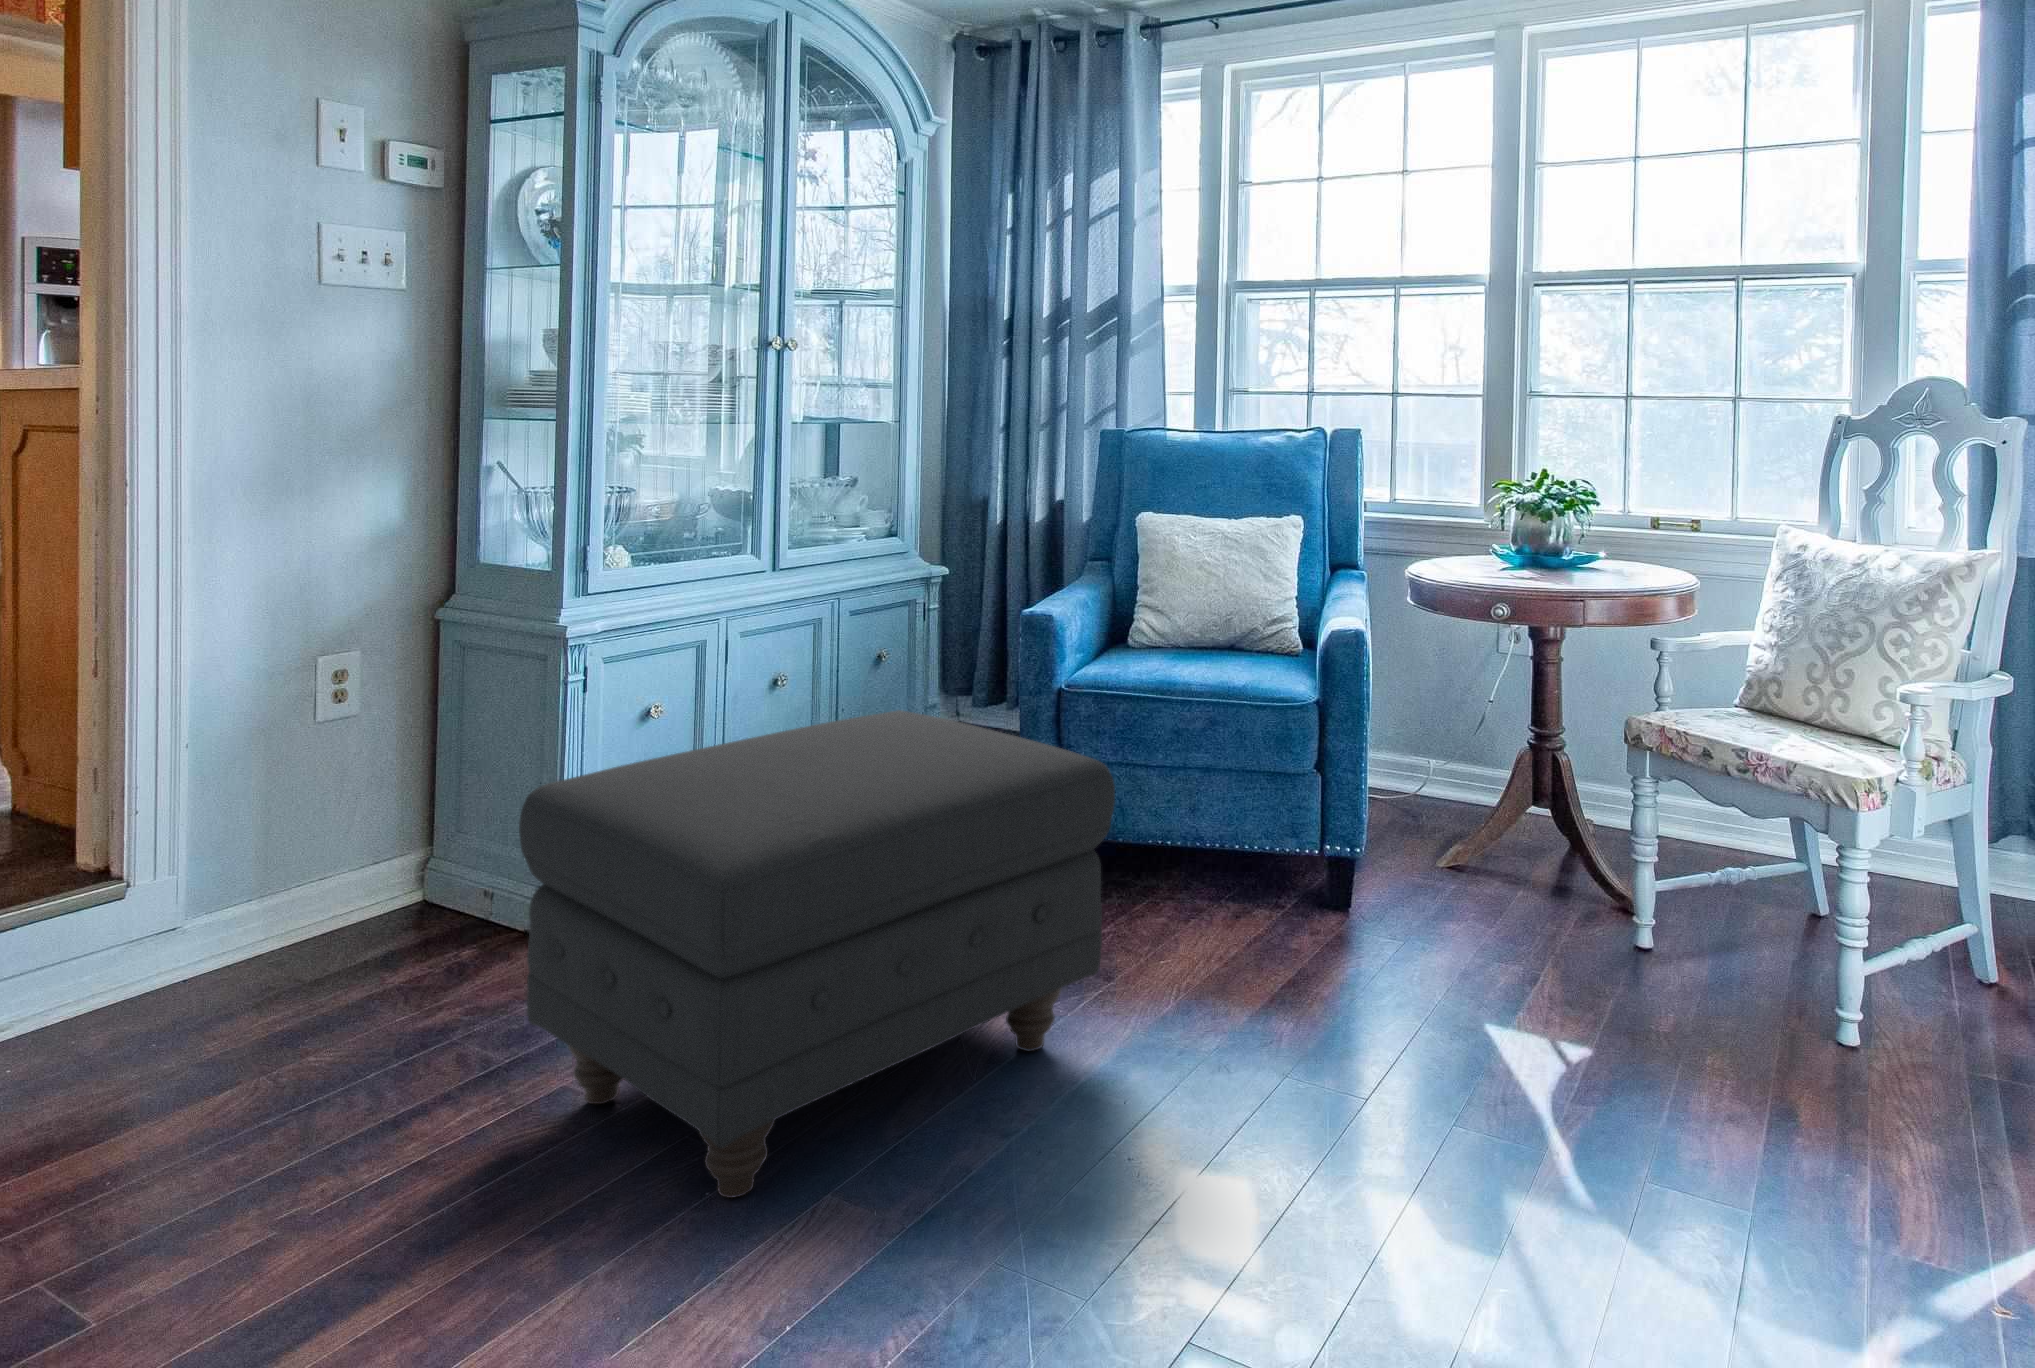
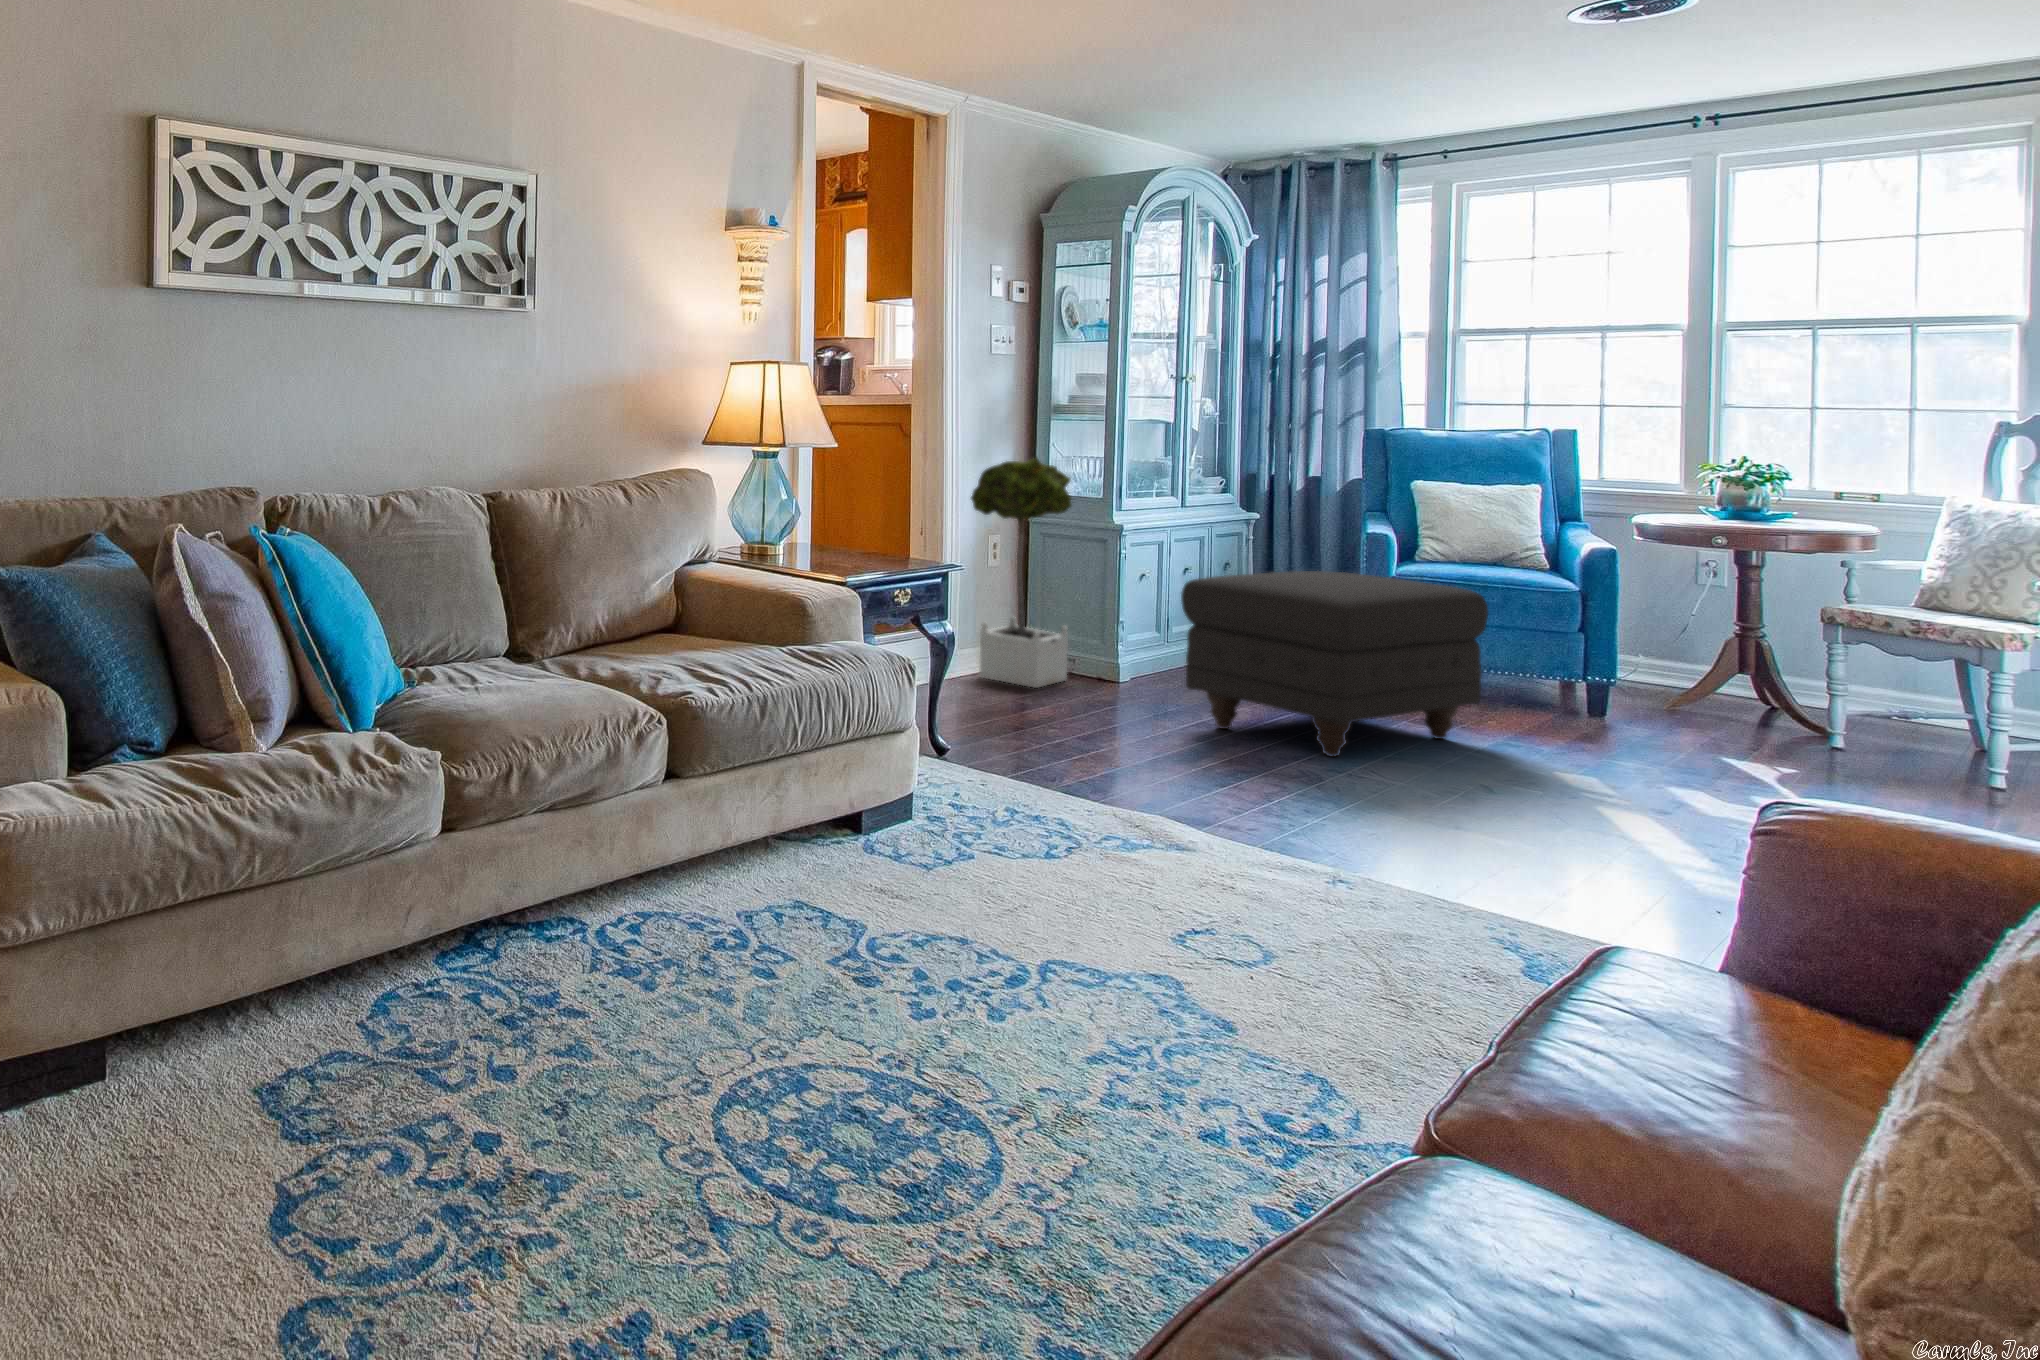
potted tree: none [245,511,478,990] -> present [971,457,1072,688]

